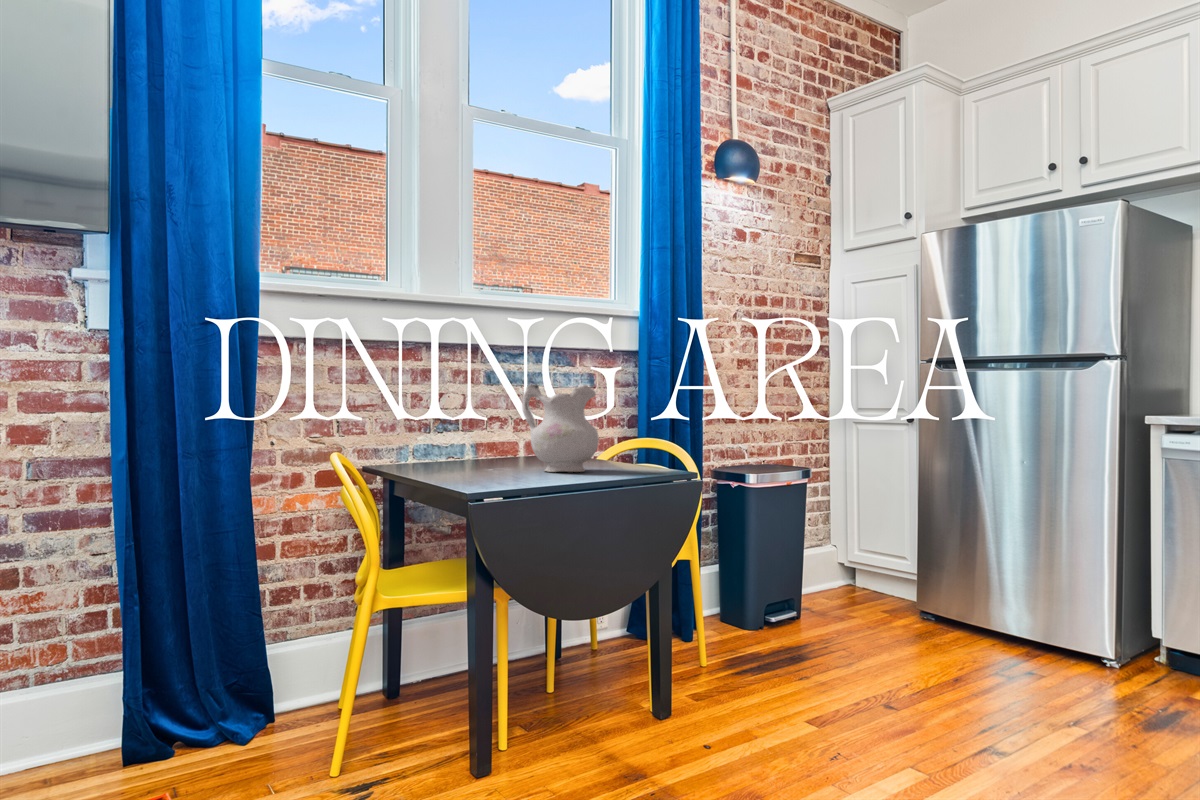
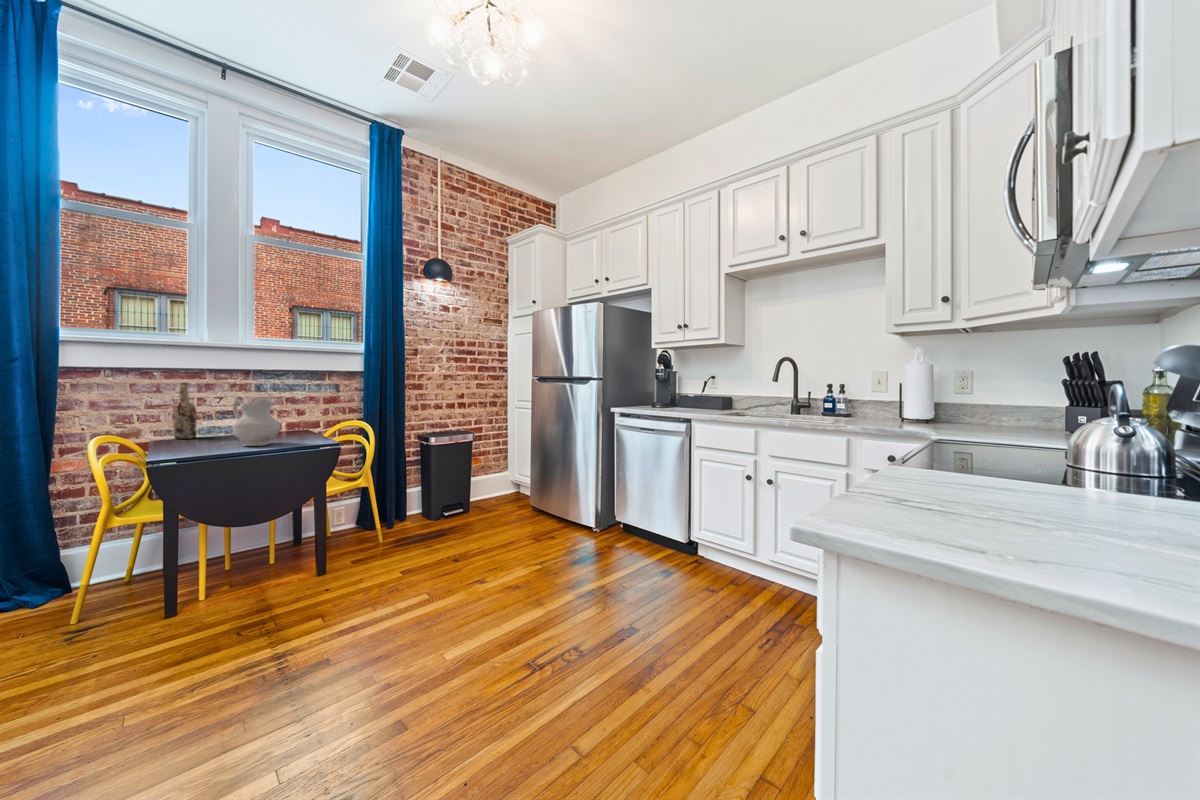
wine bottle: none [390,365,420,464] -> present [173,383,197,439]

